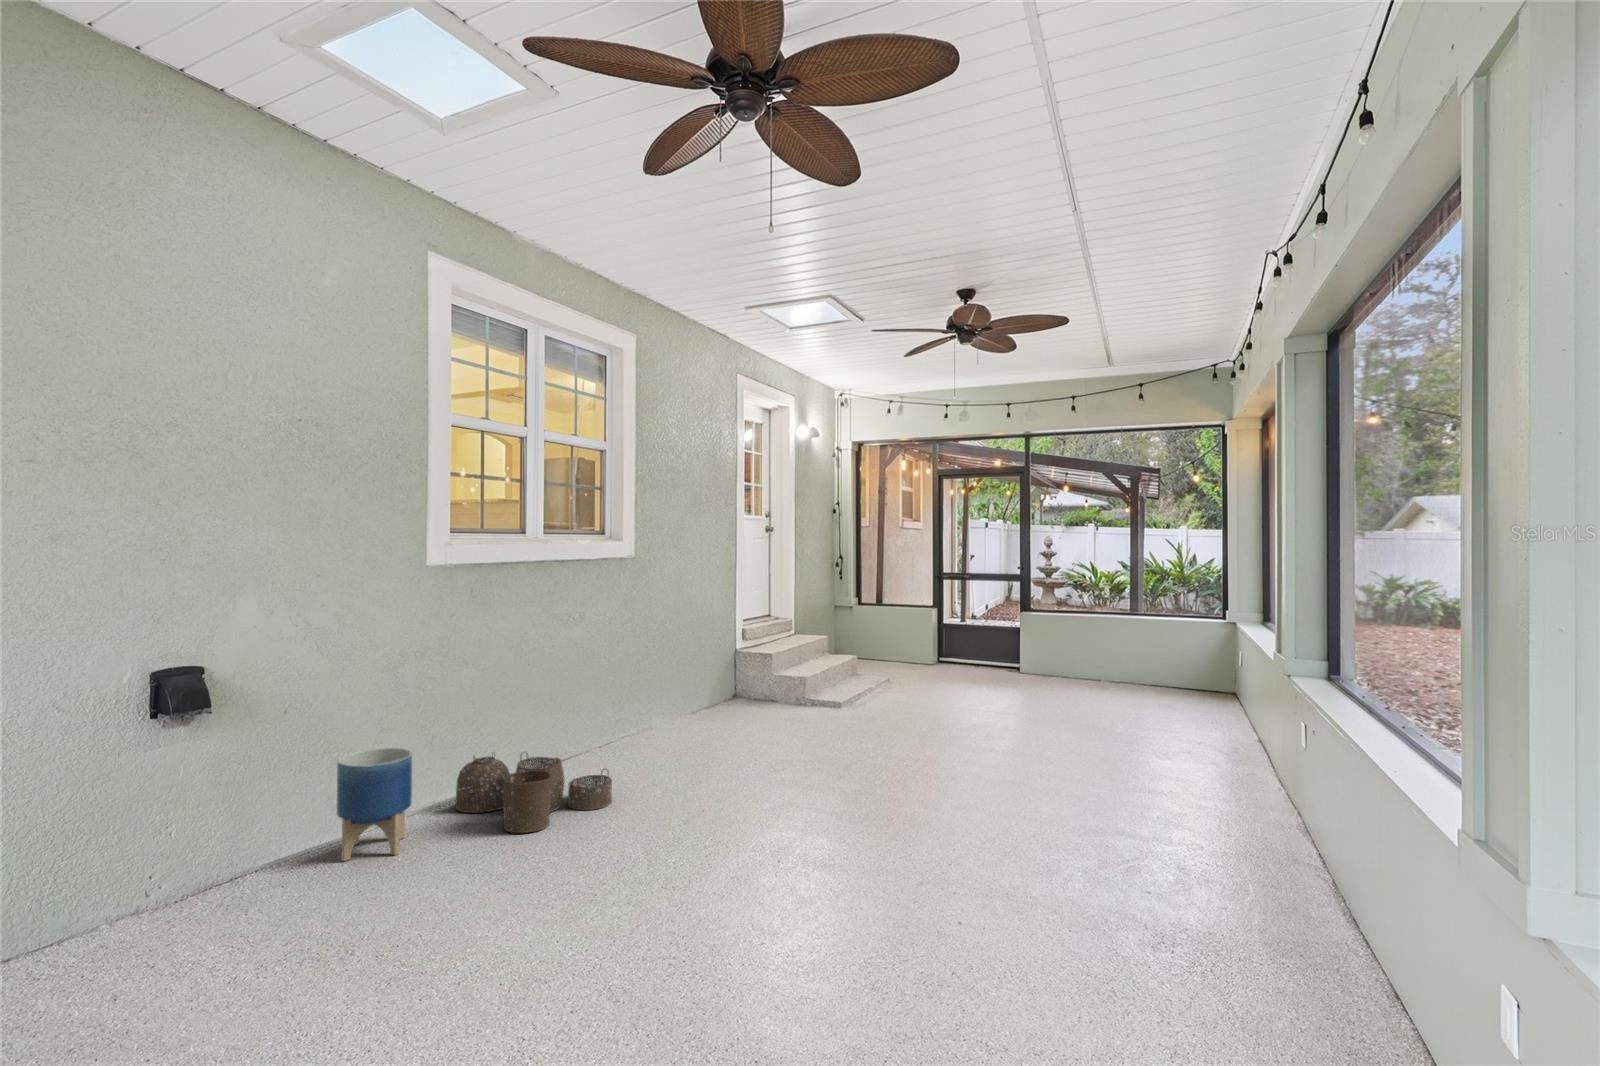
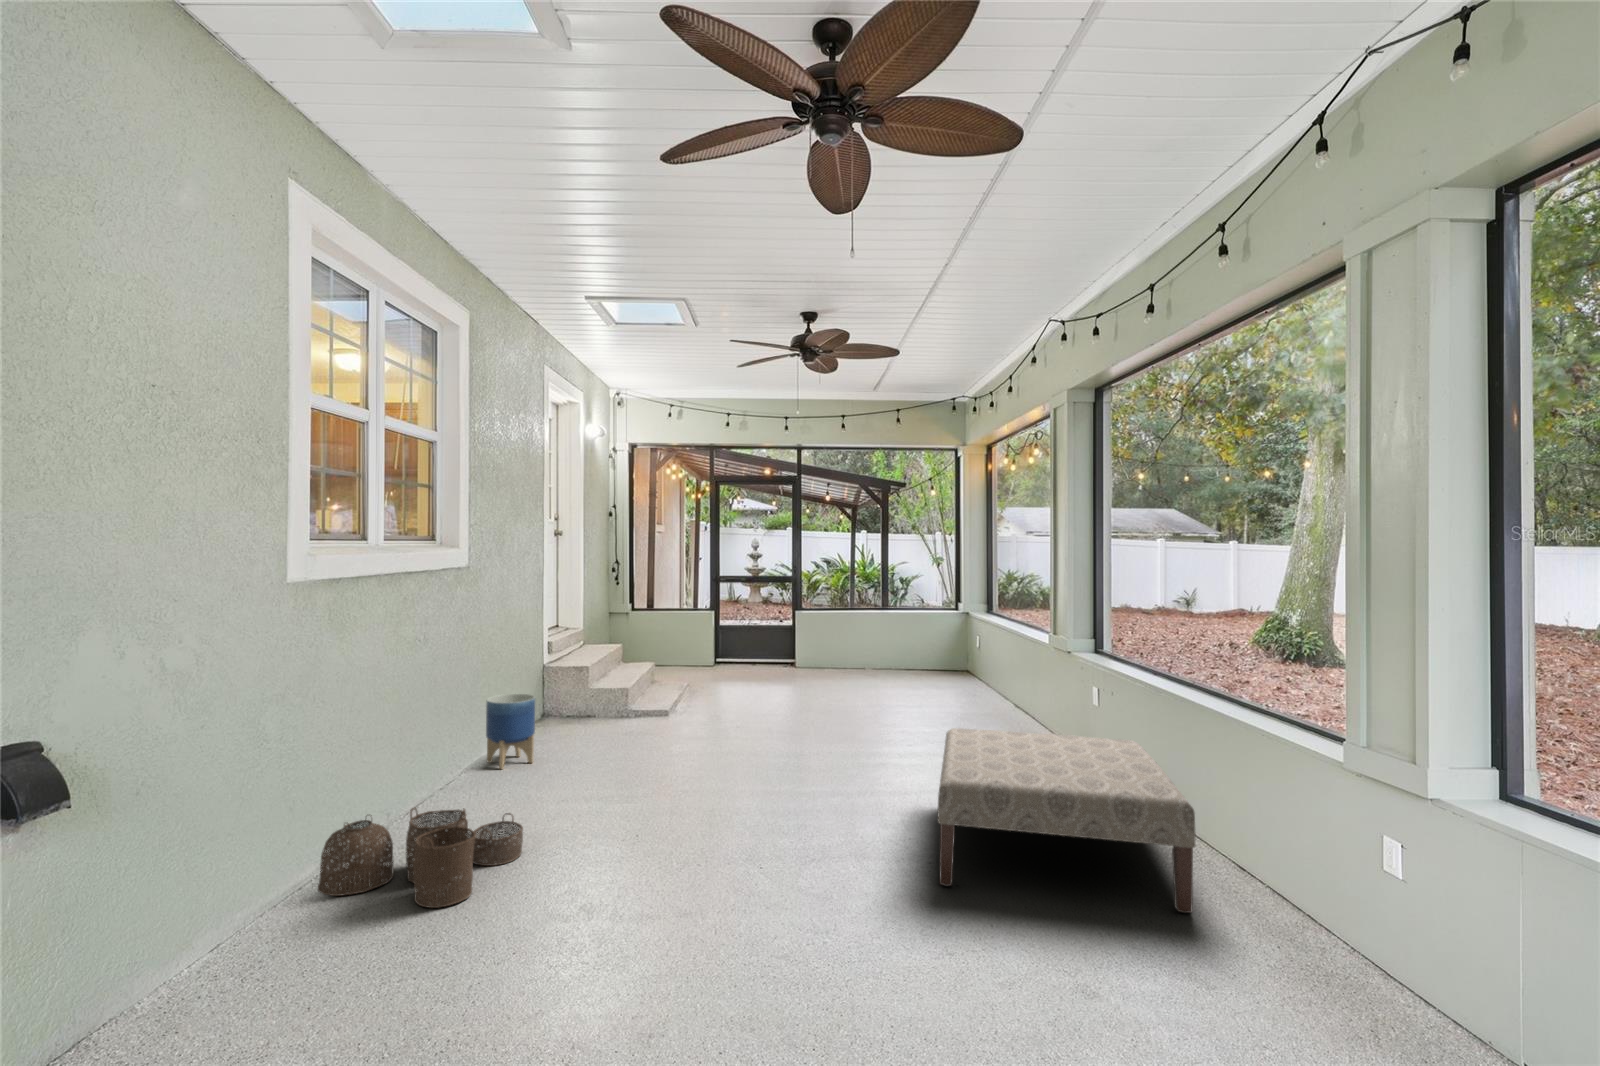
ottoman: none [941,741,1278,995] -> present [938,728,1195,913]
planter: present [337,748,412,861] -> present [486,694,535,769]

